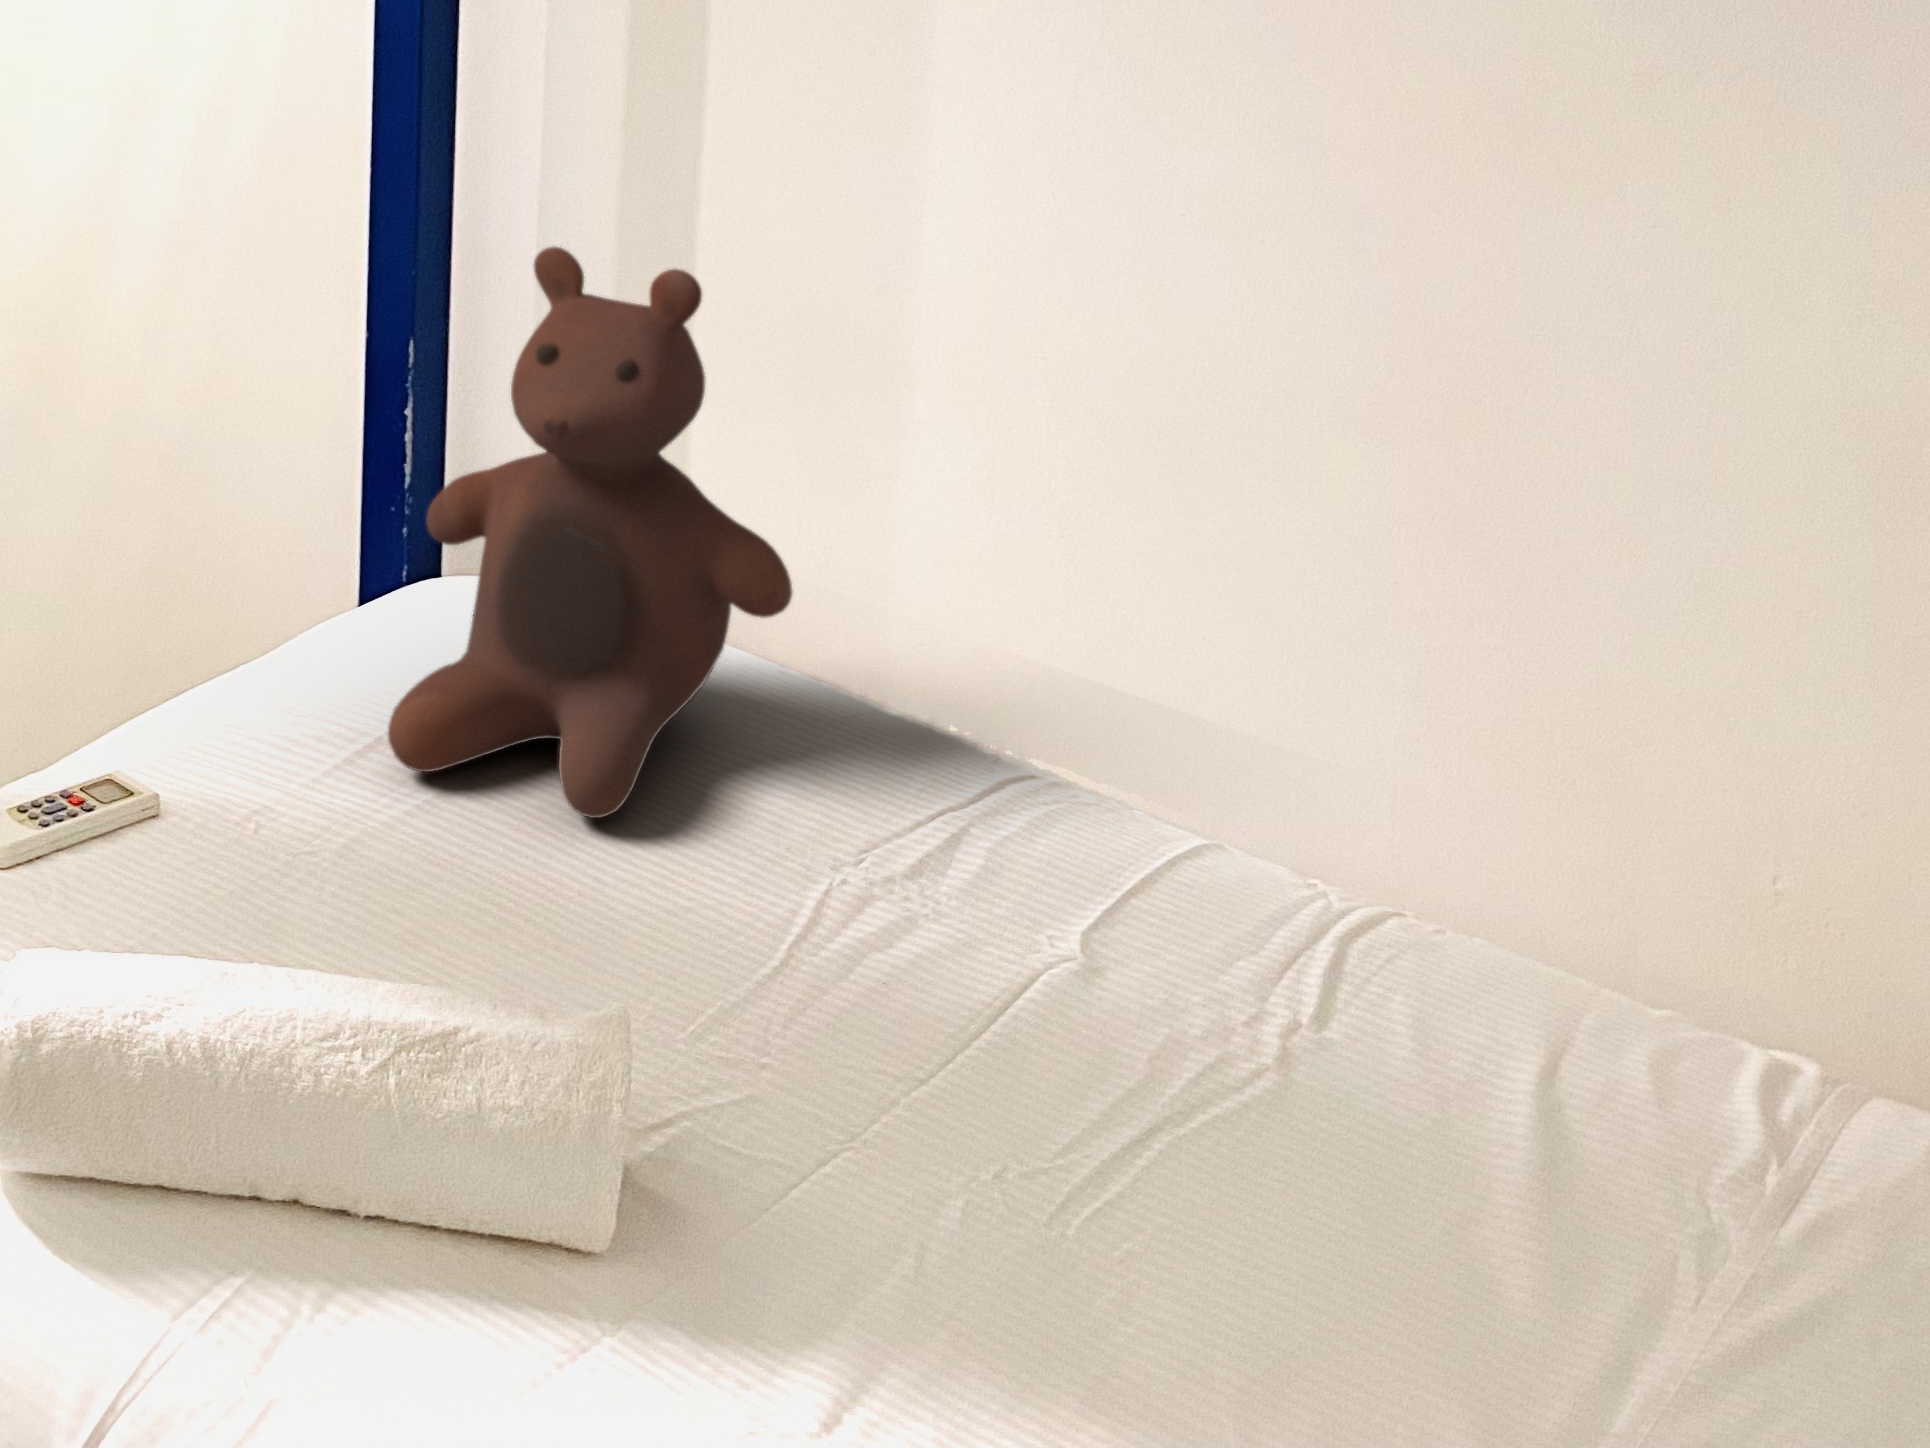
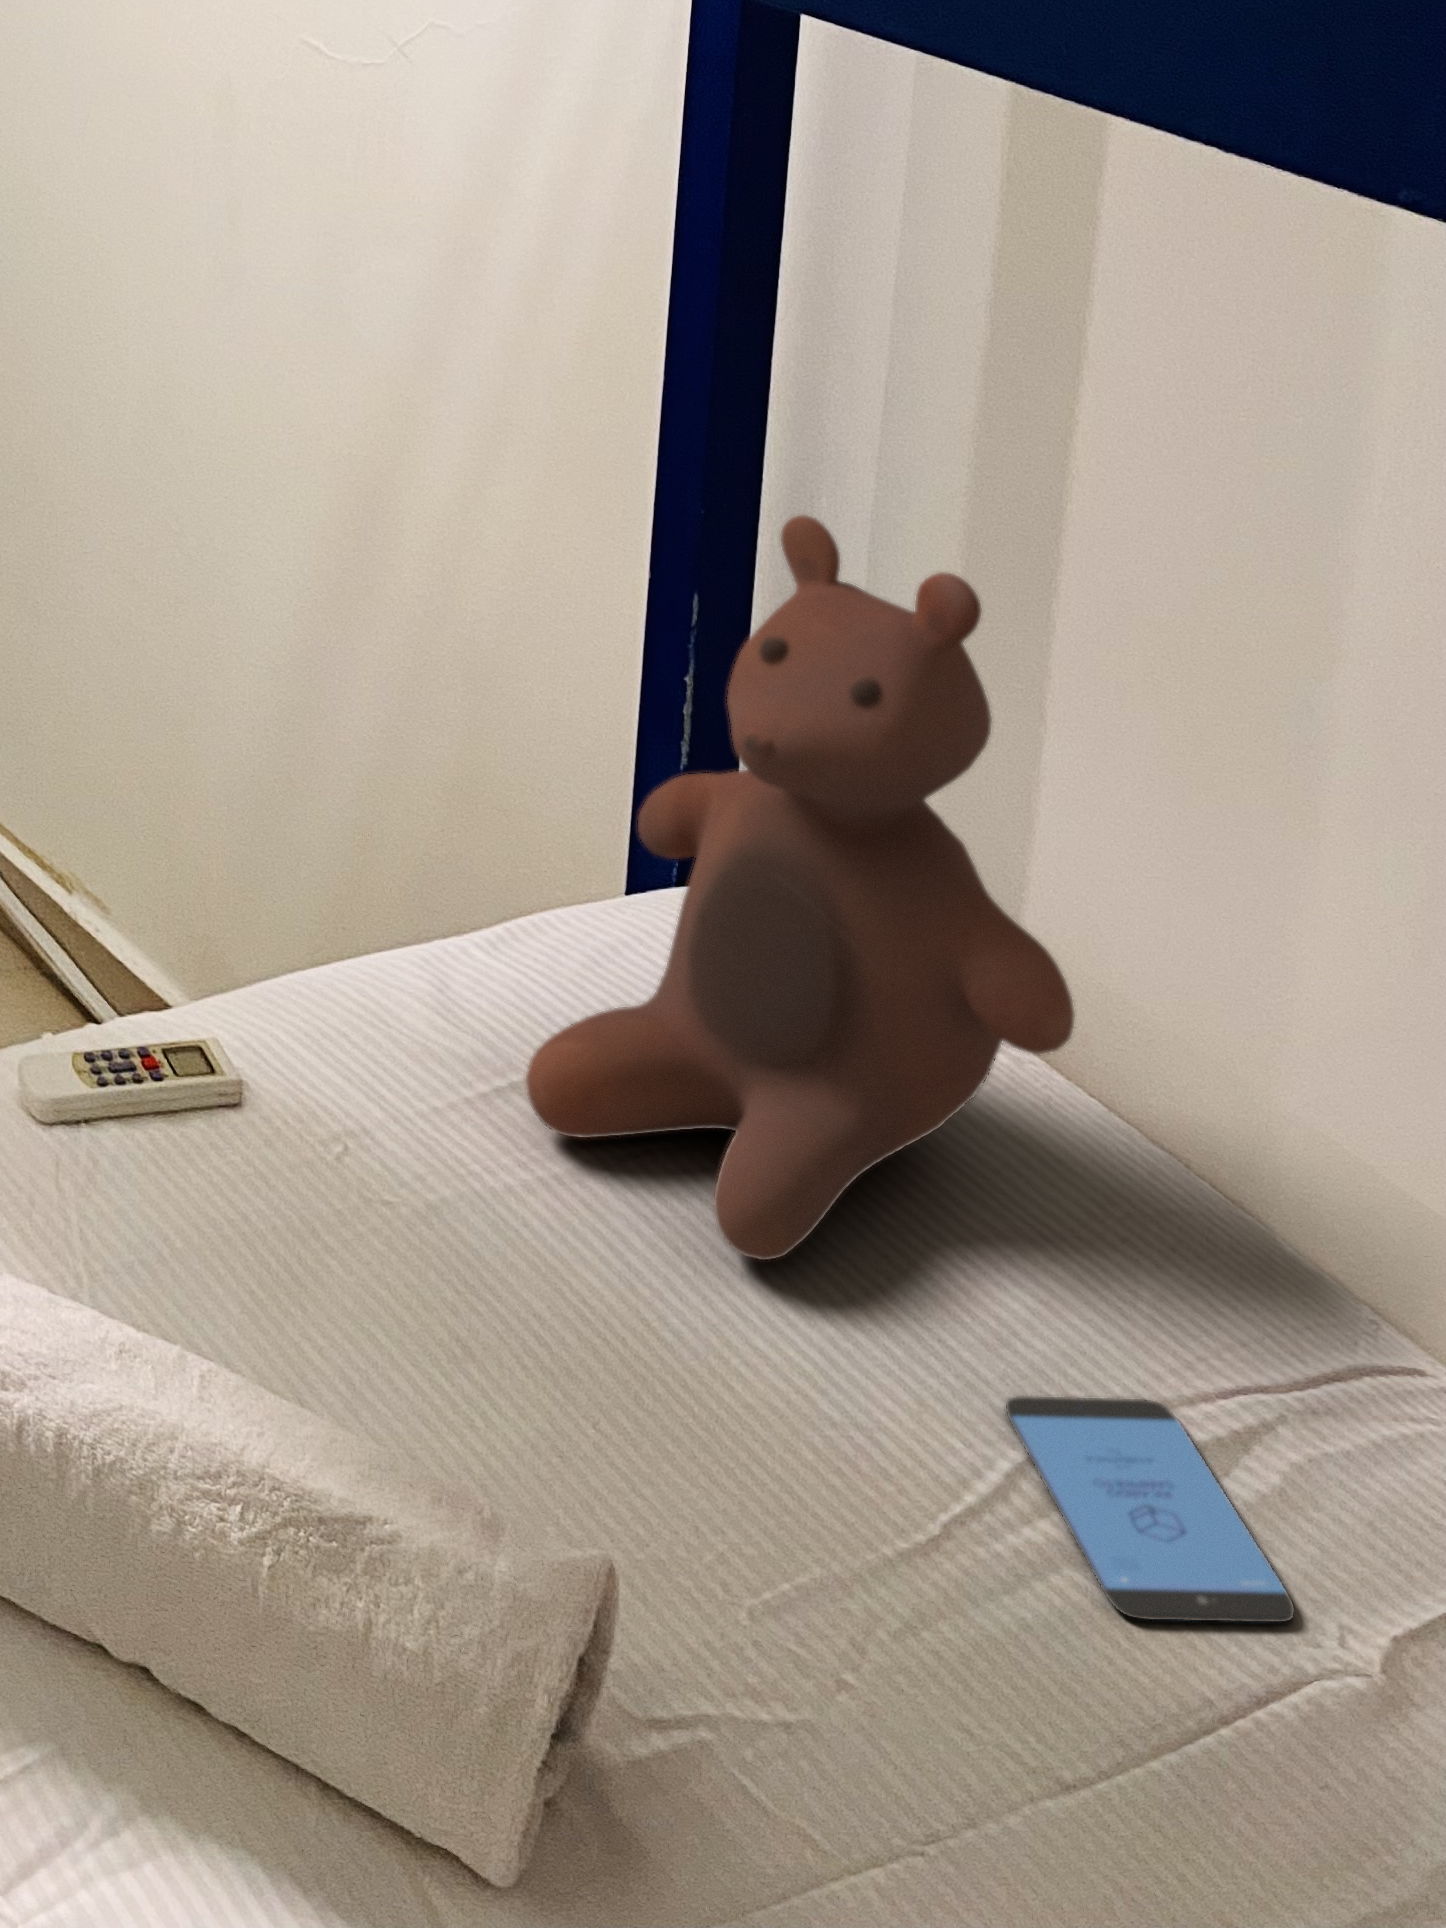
smartphone: none [800,837,1023,967] -> present [1006,1396,1294,1622]

